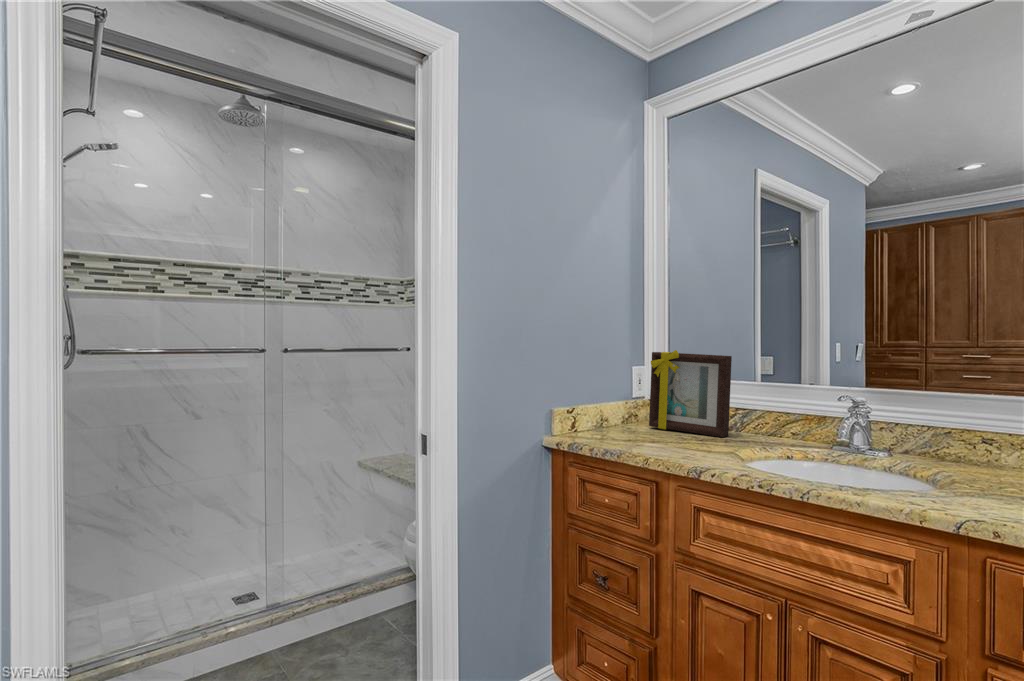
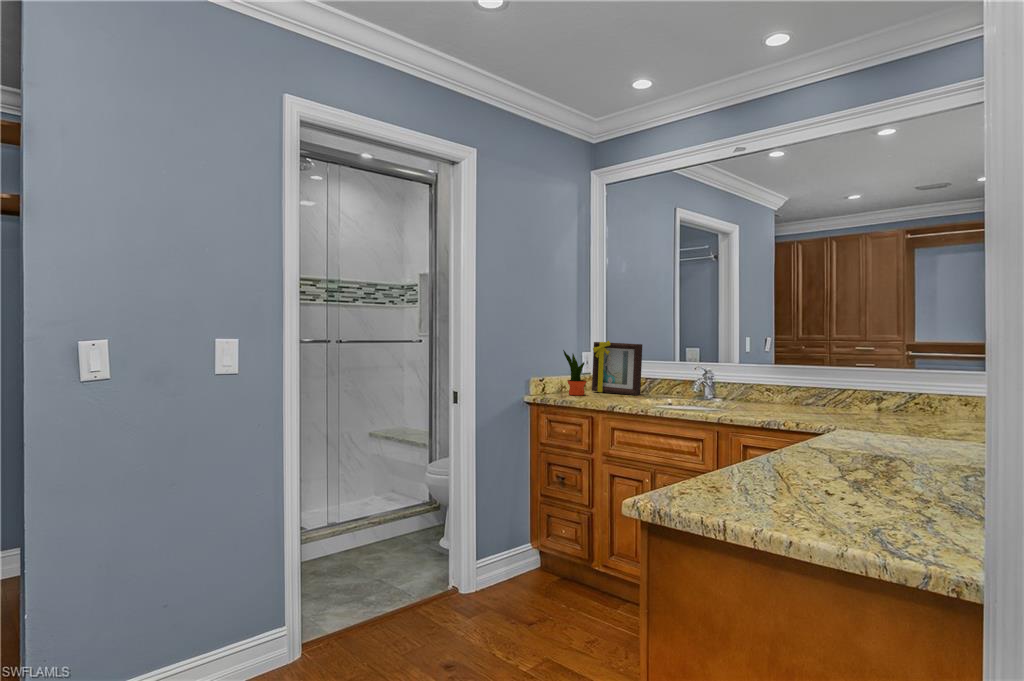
potted plant: none [605,364,642,438] -> present [563,350,586,396]

